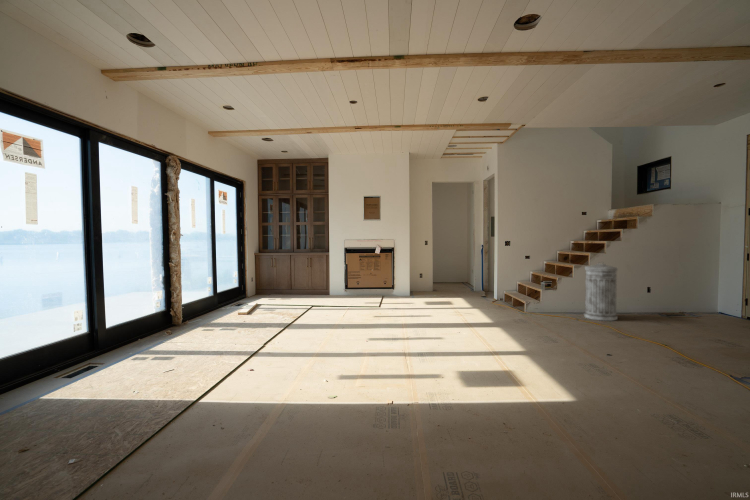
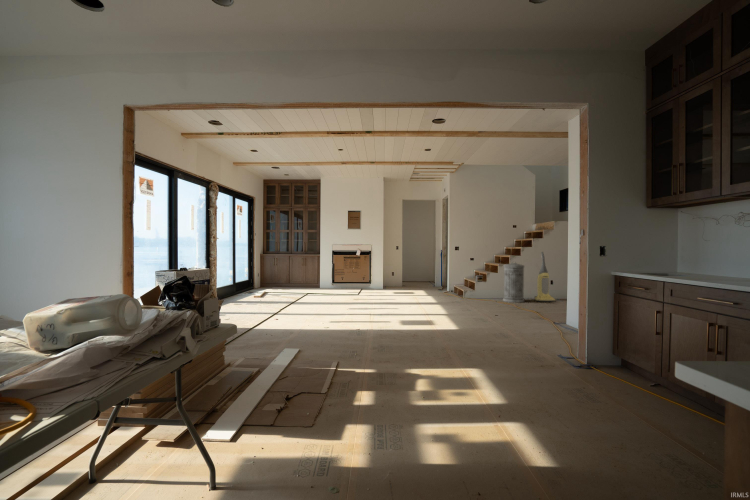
vacuum cleaner: none [630,248,664,319] -> present [535,252,556,301]

